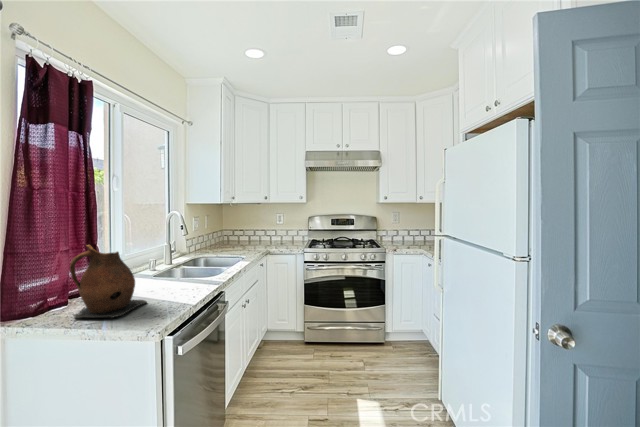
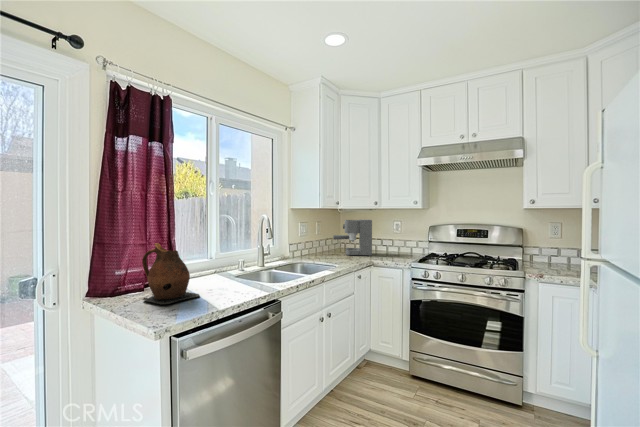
coffee maker: none [223,213,262,247] -> present [333,219,372,256]

